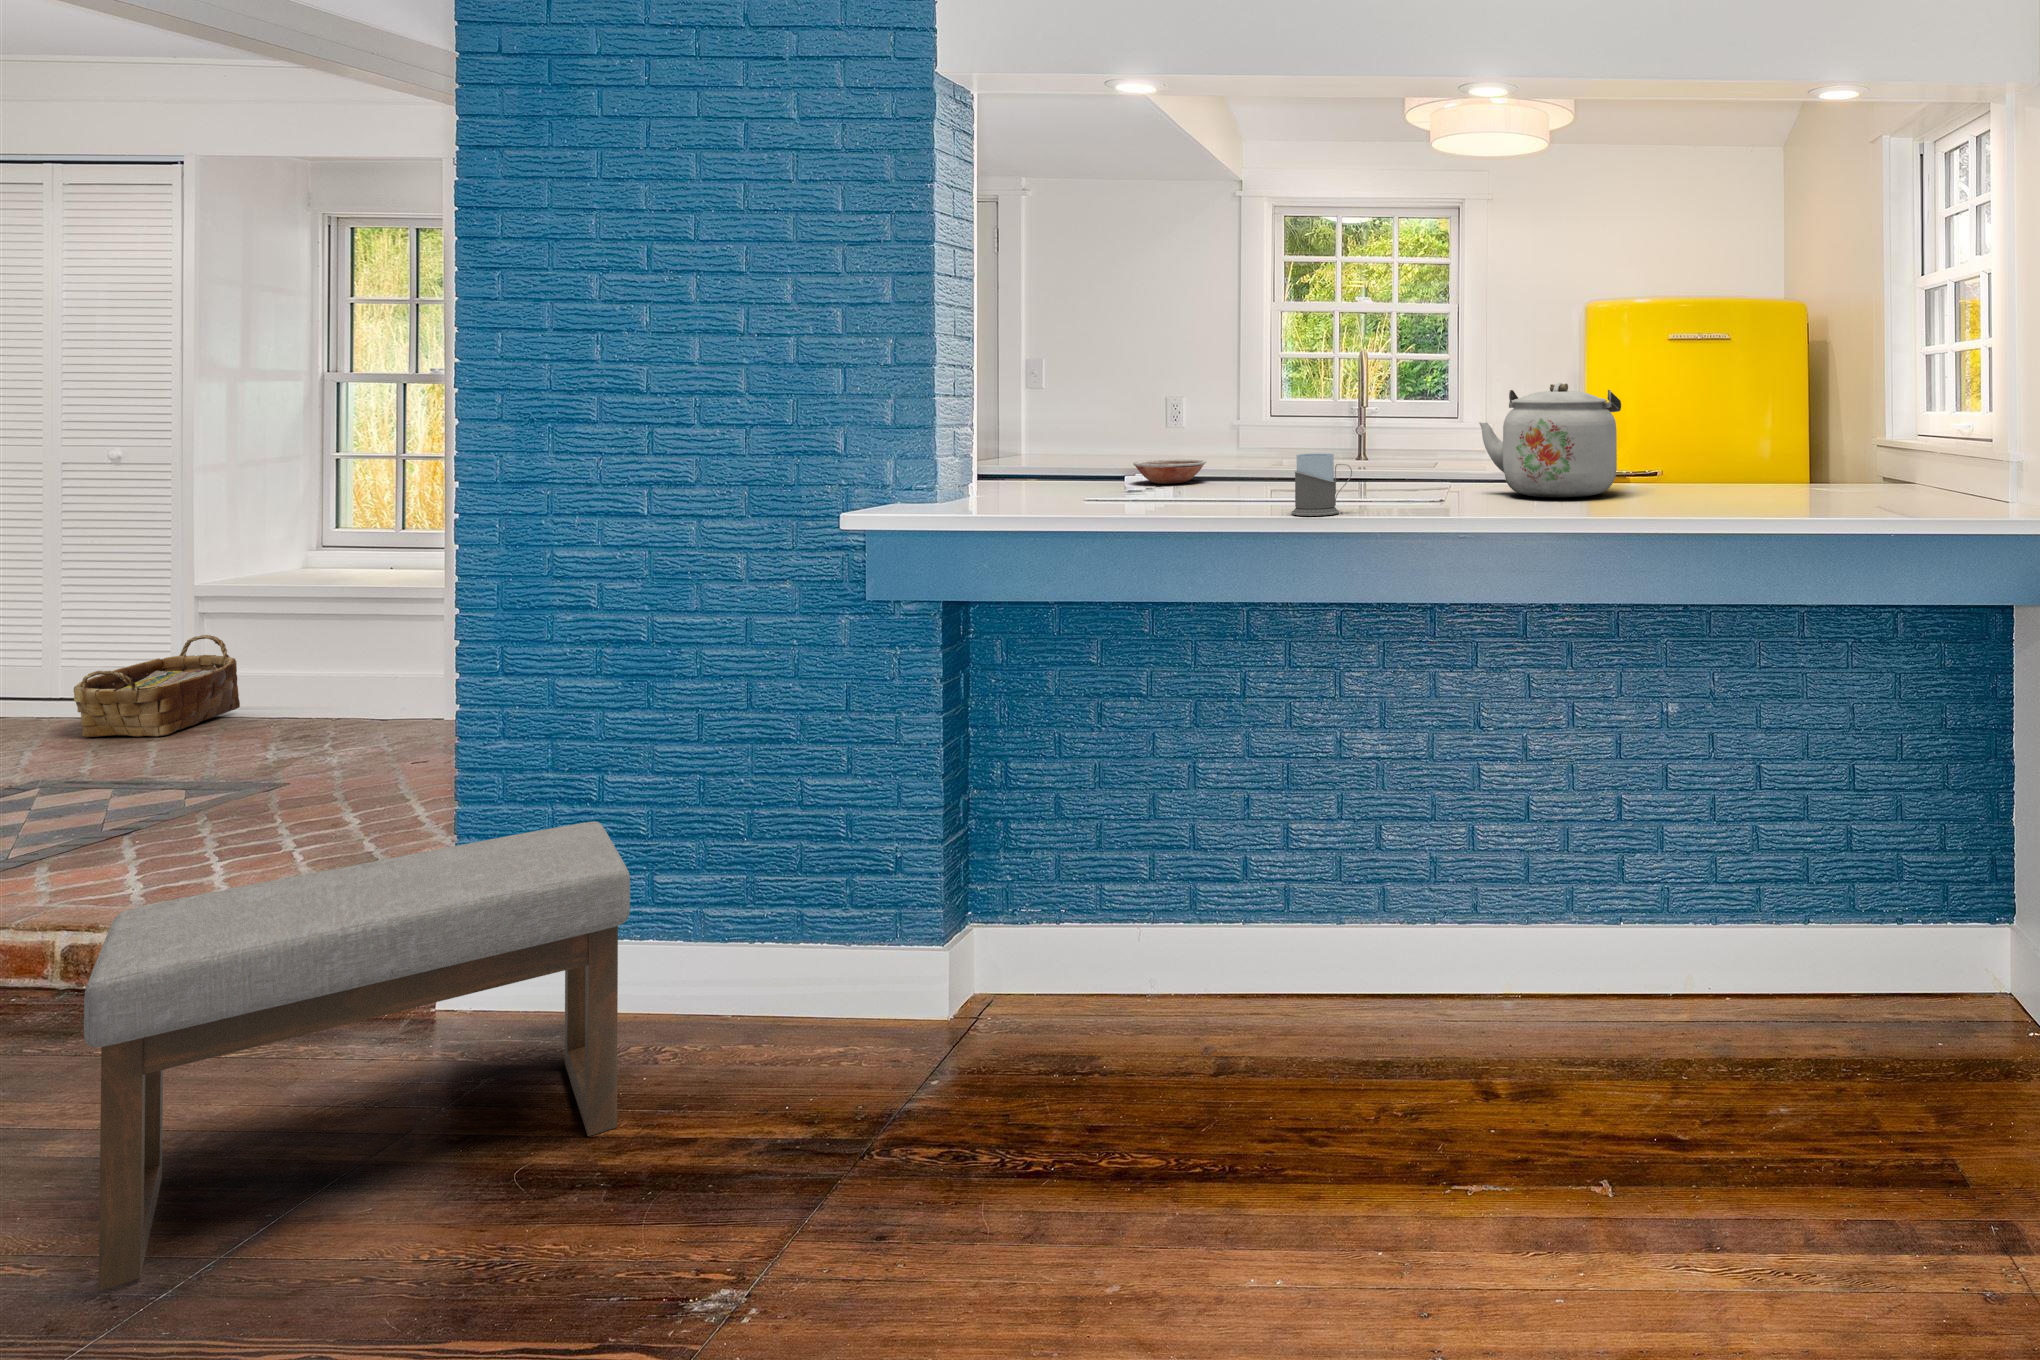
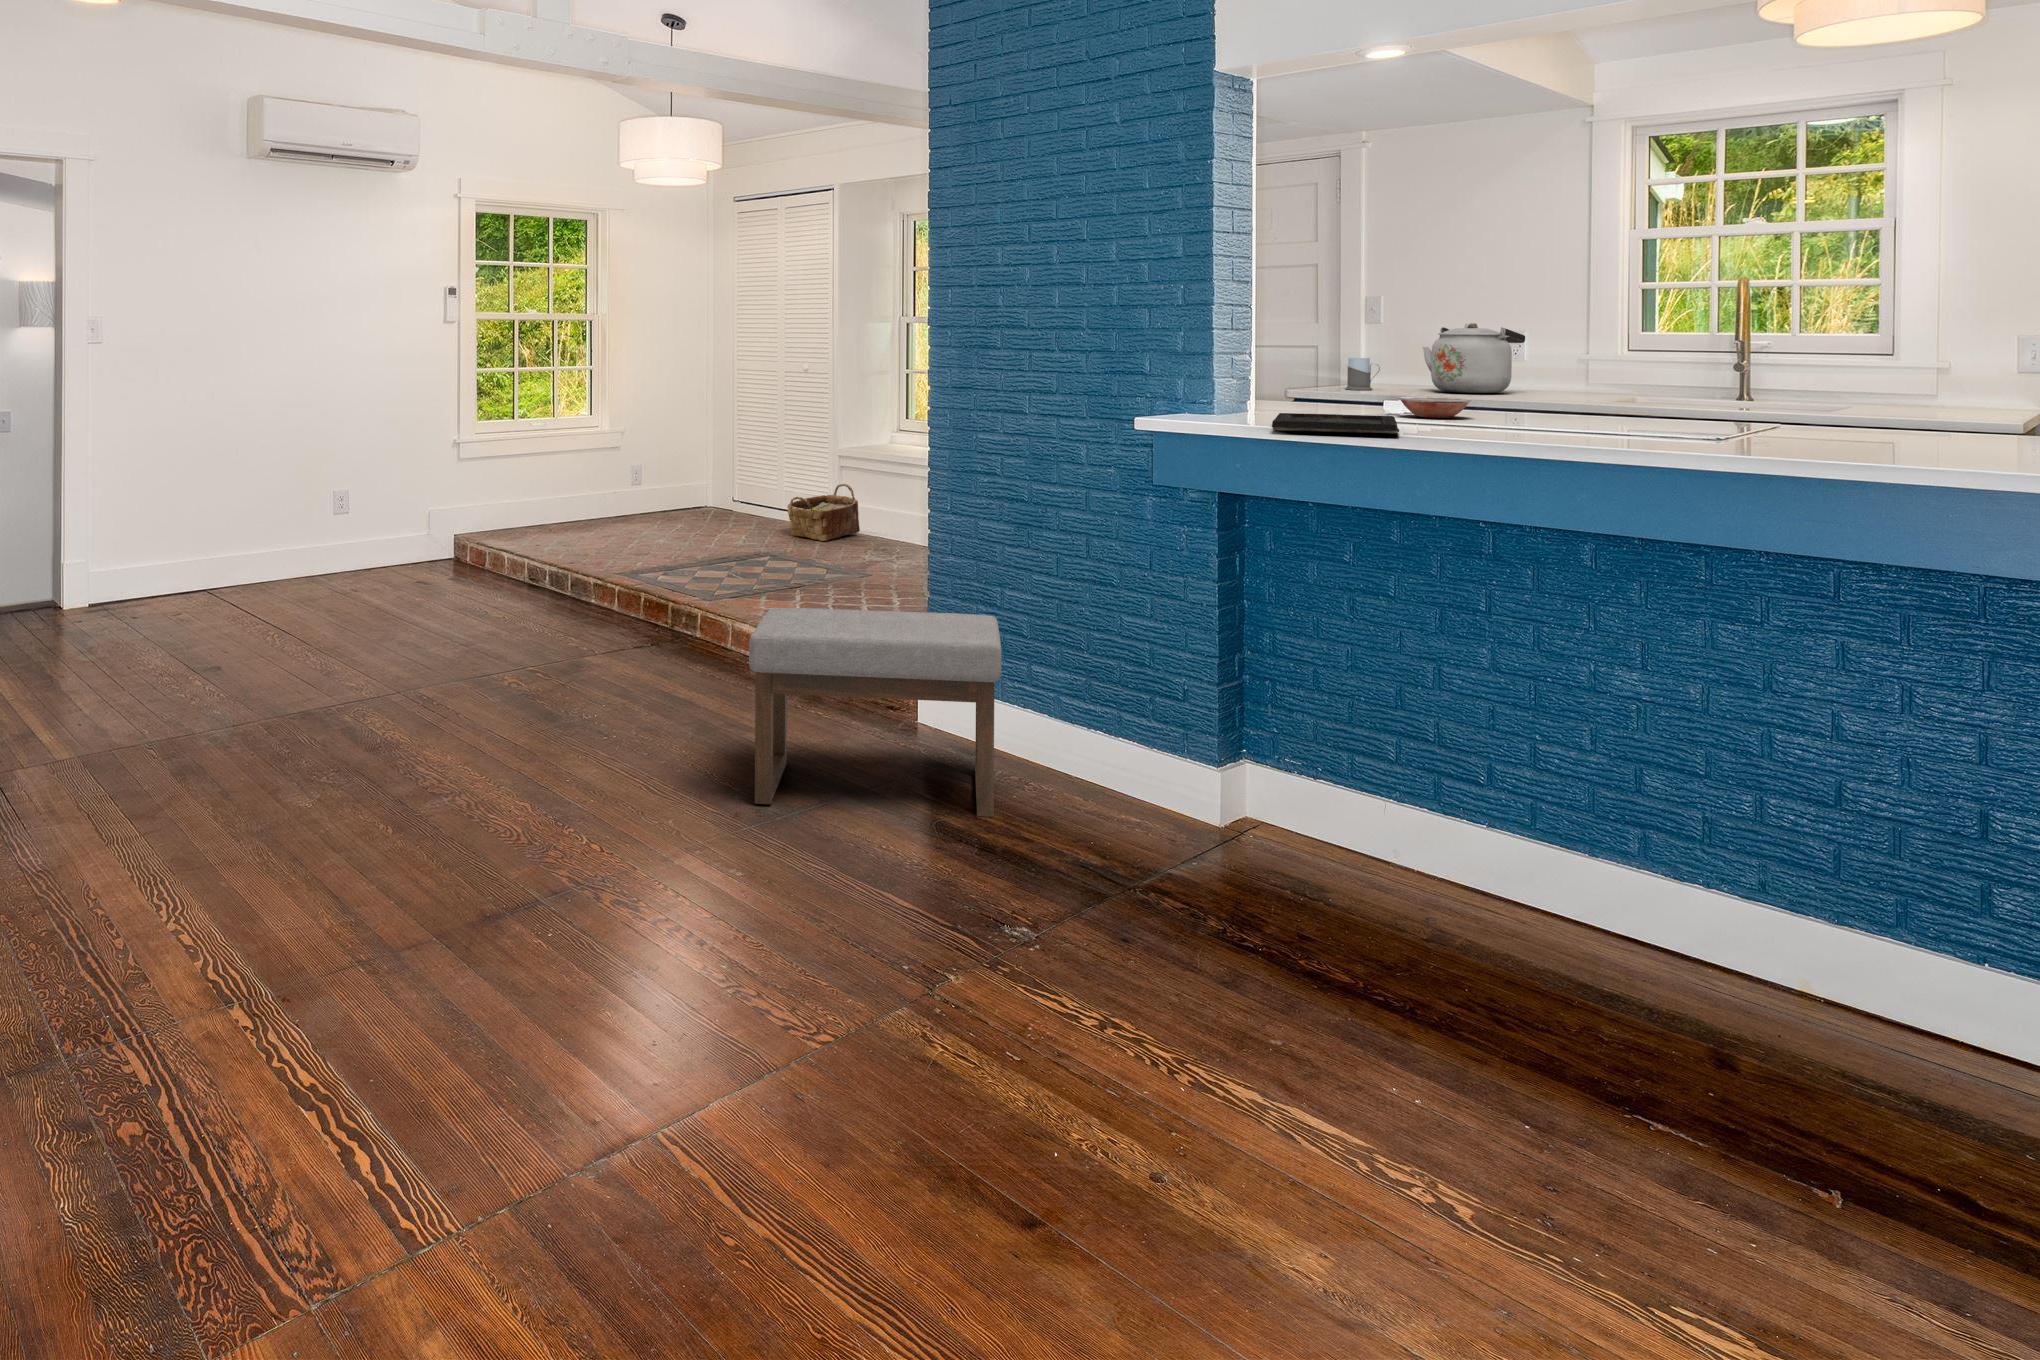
kettle: present [1479,383,1621,497] -> present [1423,323,1525,393]
mug: present [1292,453,1352,516] -> present [1345,358,1380,390]
tray: none [1024,489,1180,520] -> present [1272,413,1399,433]

